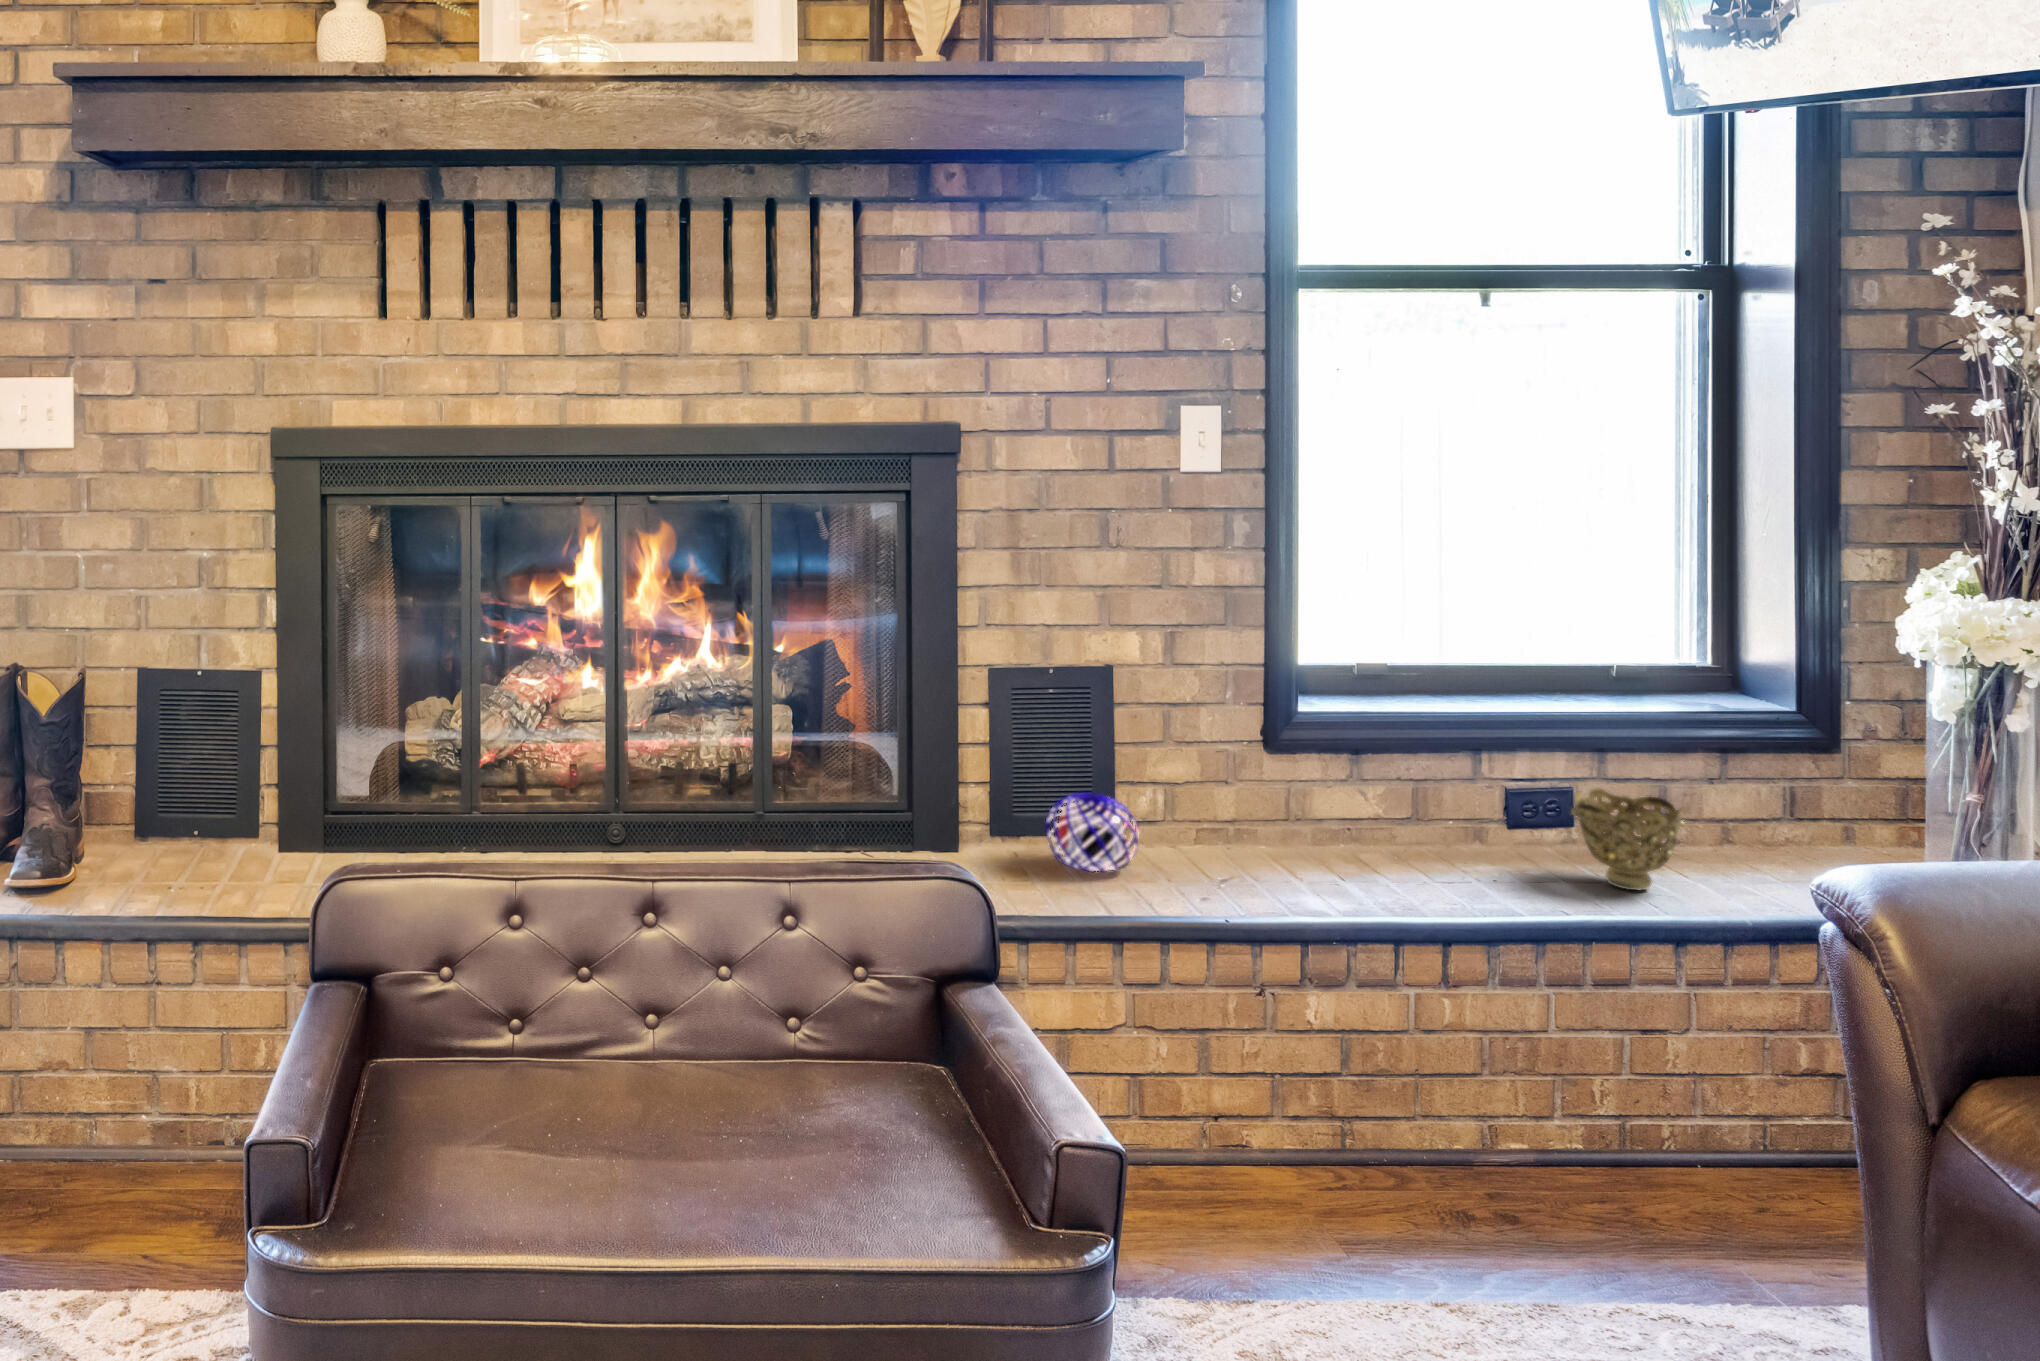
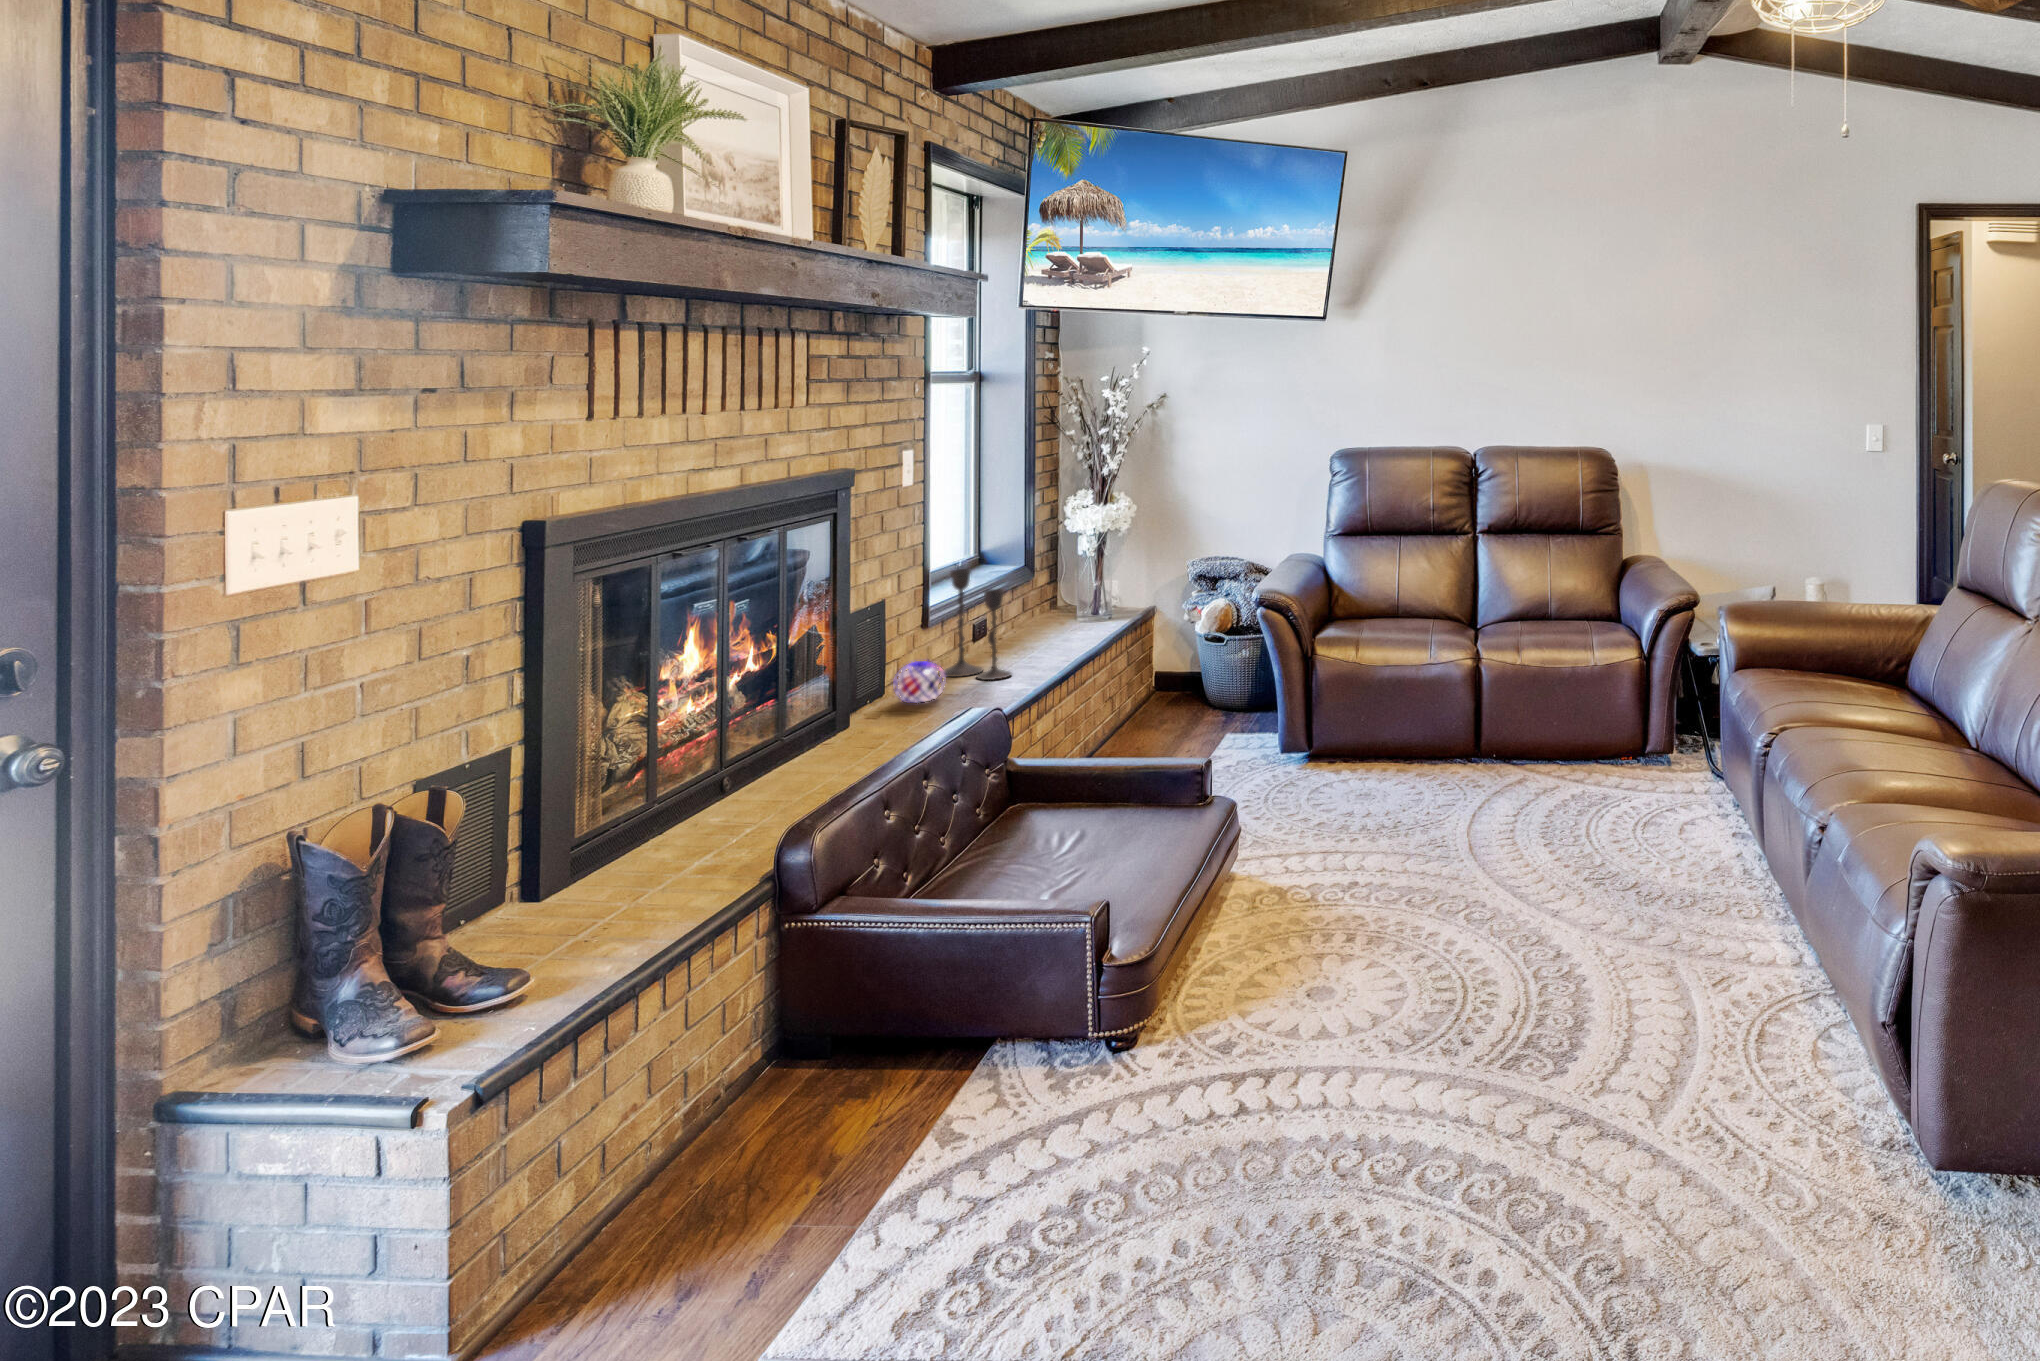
candlestick: none [1261,653,1353,898] -> present [939,569,1011,680]
decorative bowl: present [1571,789,1684,890] -> none [1025,603,1066,644]

